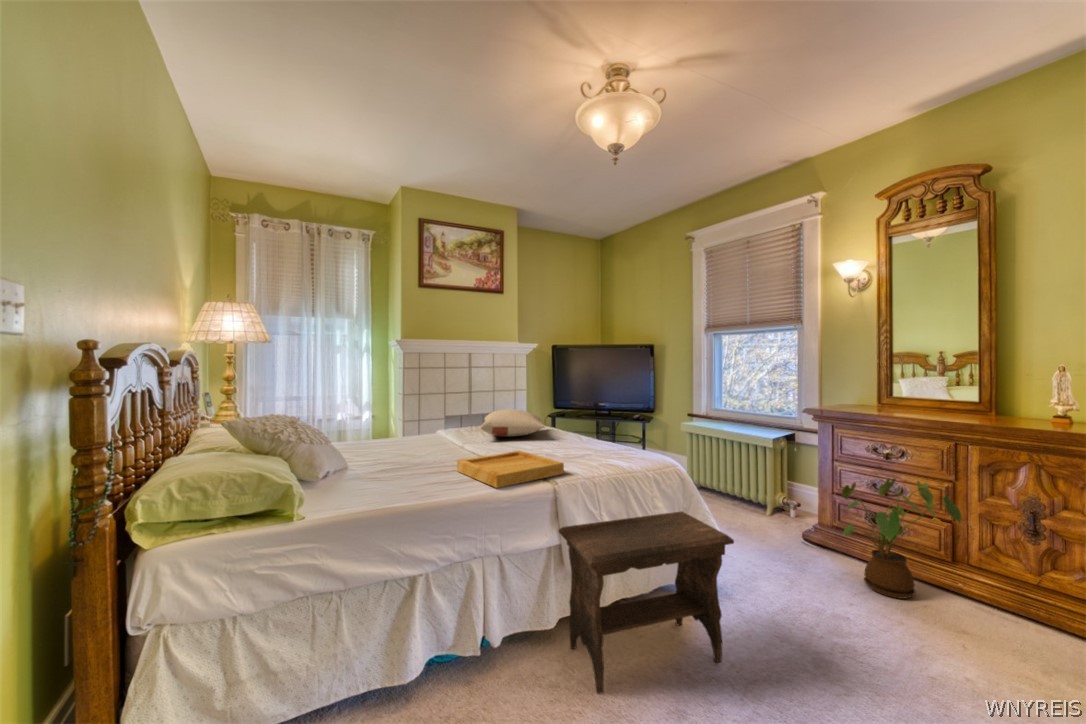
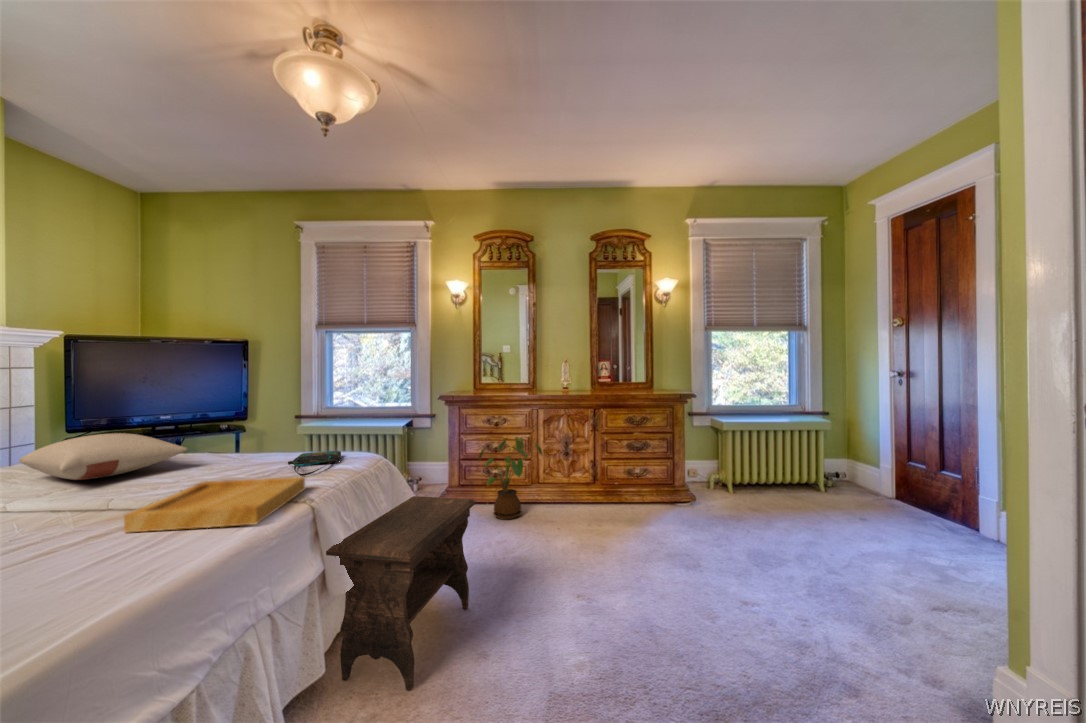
tote bag: none [582,445,637,463] -> present [288,451,341,476]

